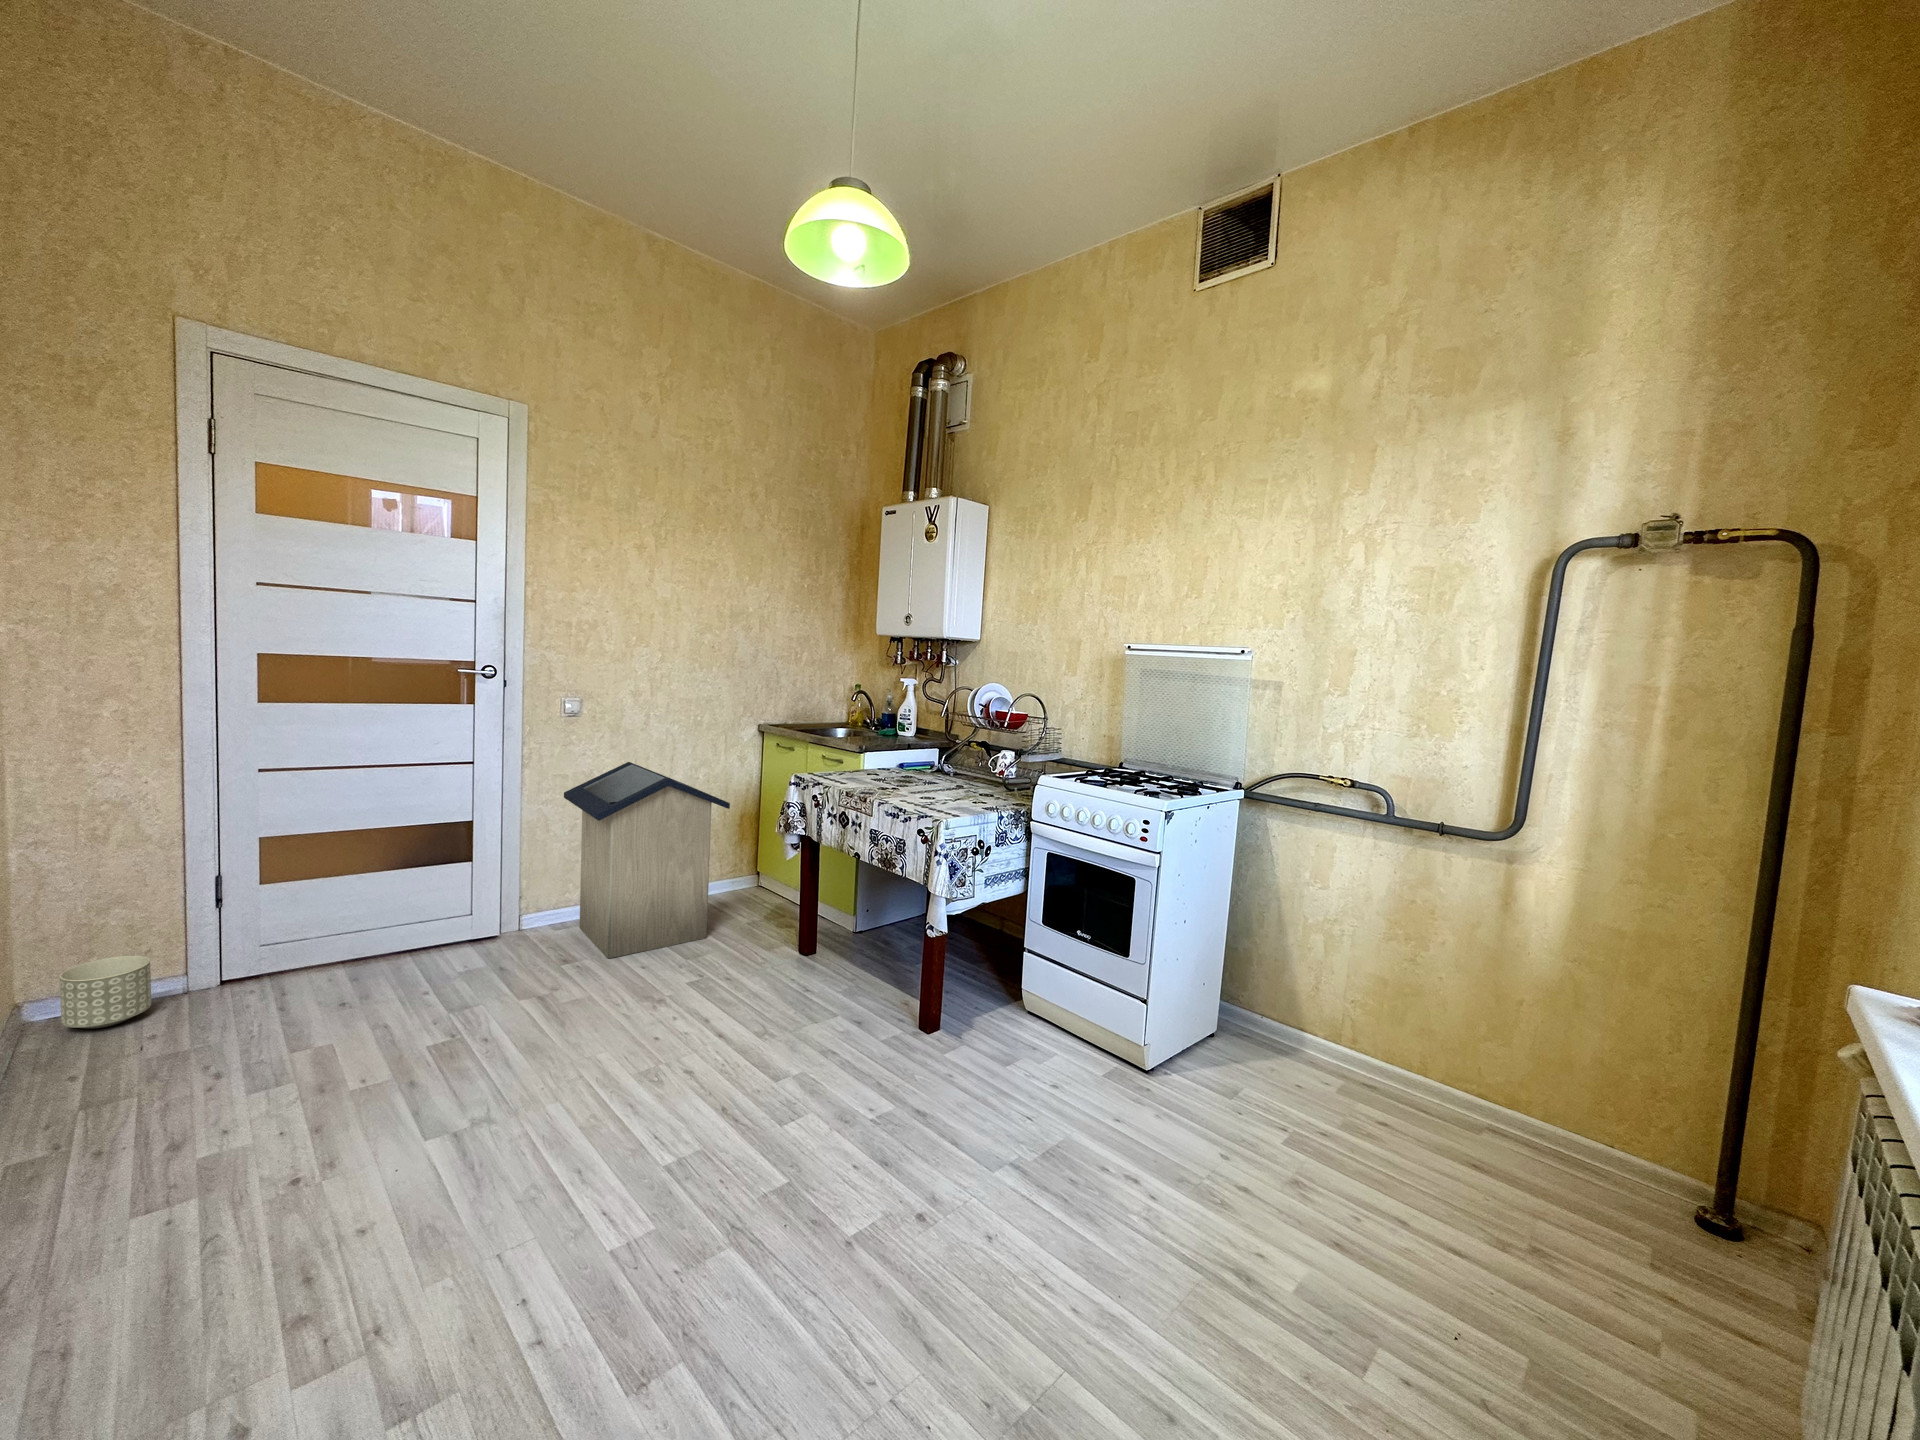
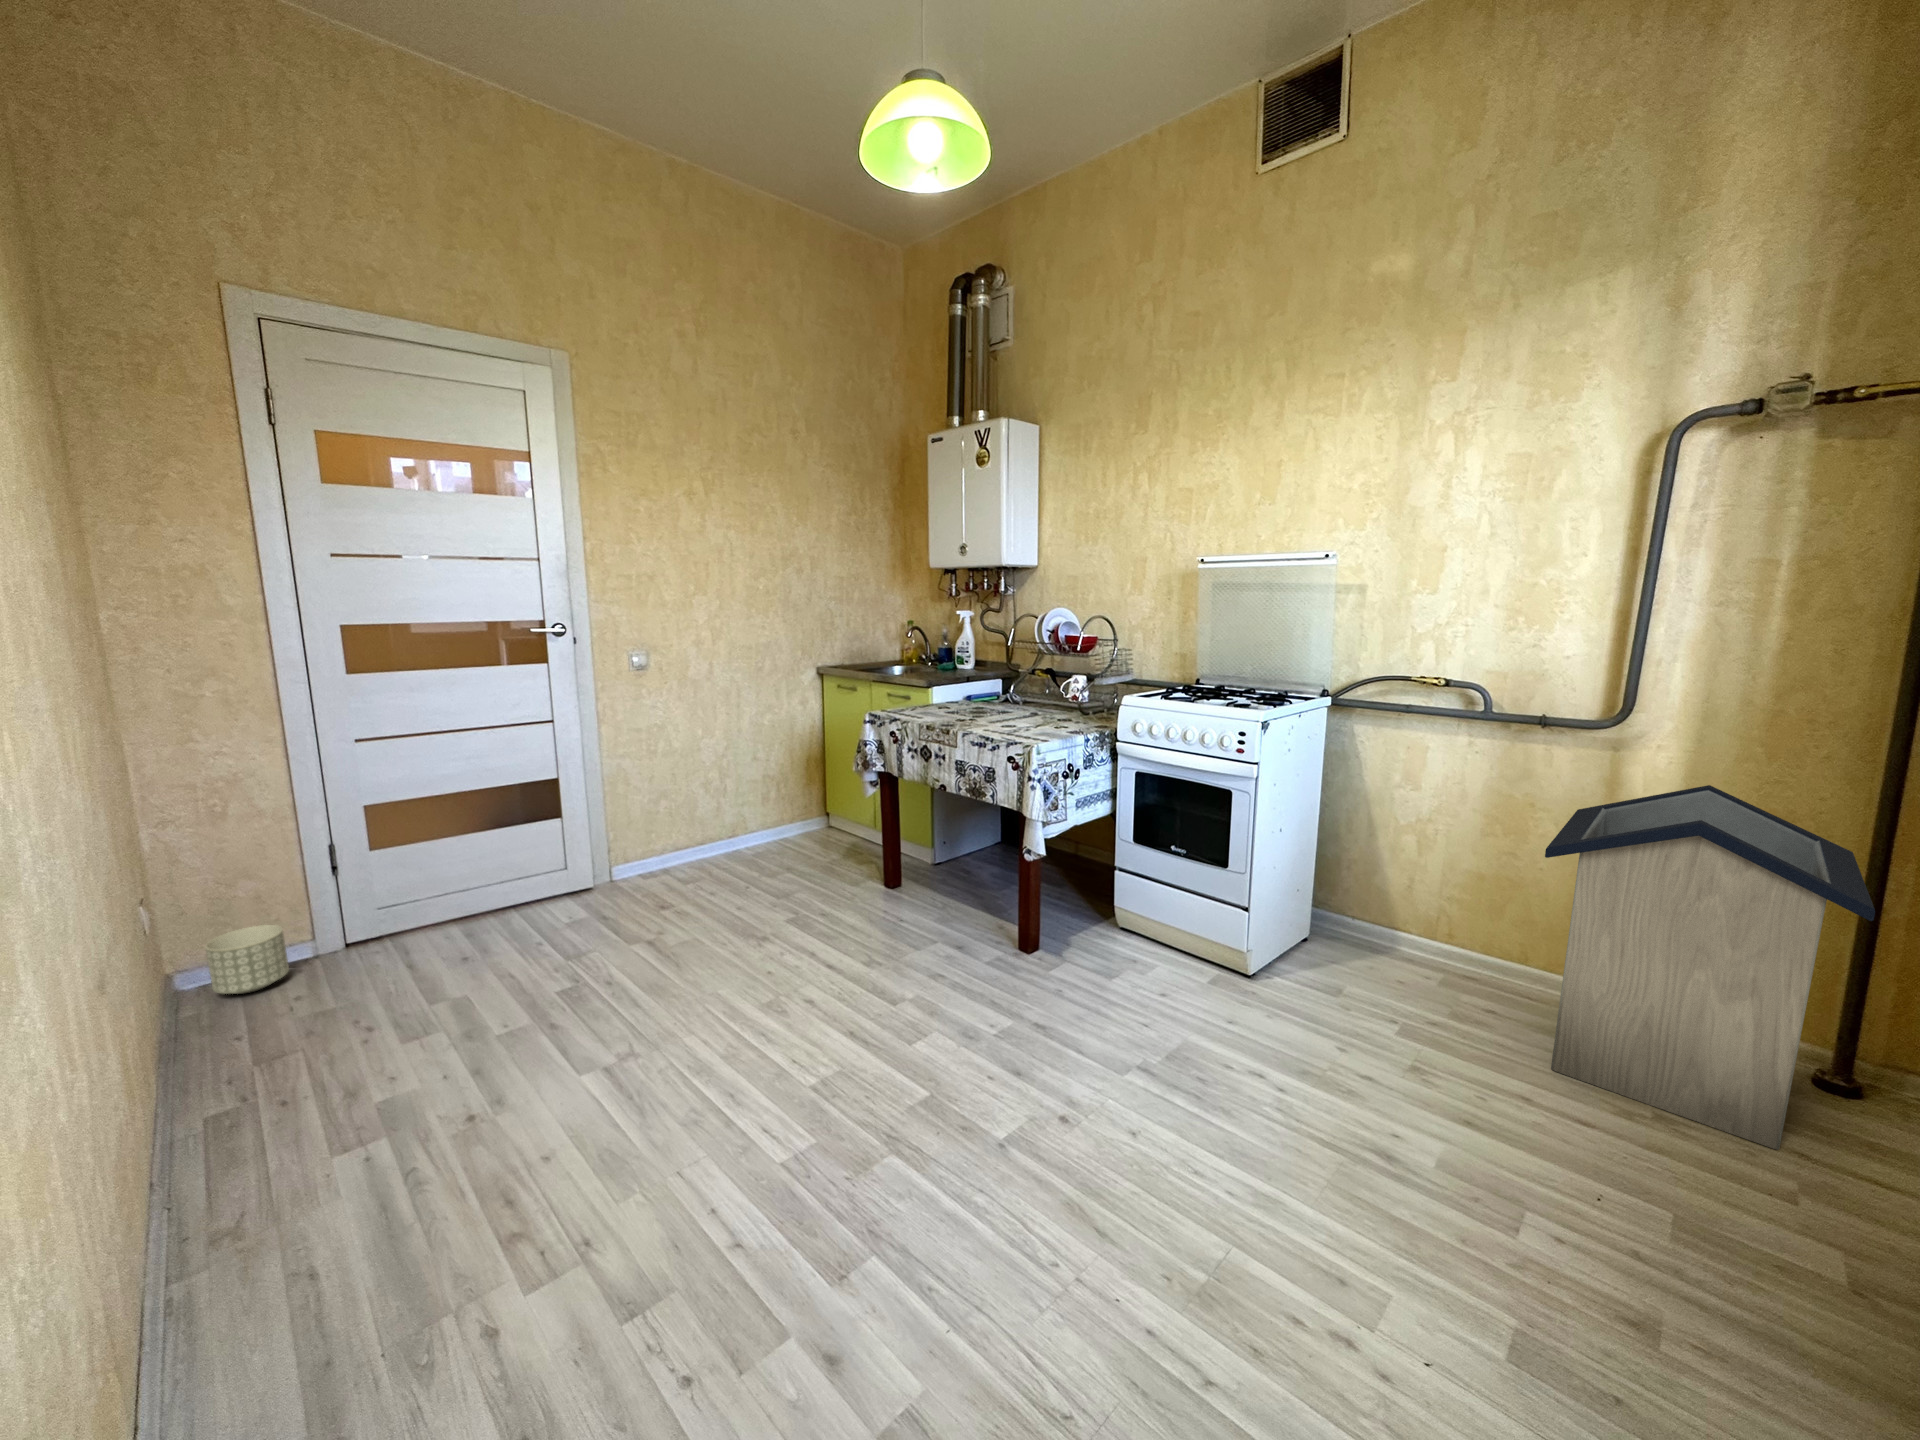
trash can: present [564,762,730,958] -> present [1545,785,1875,1150]

